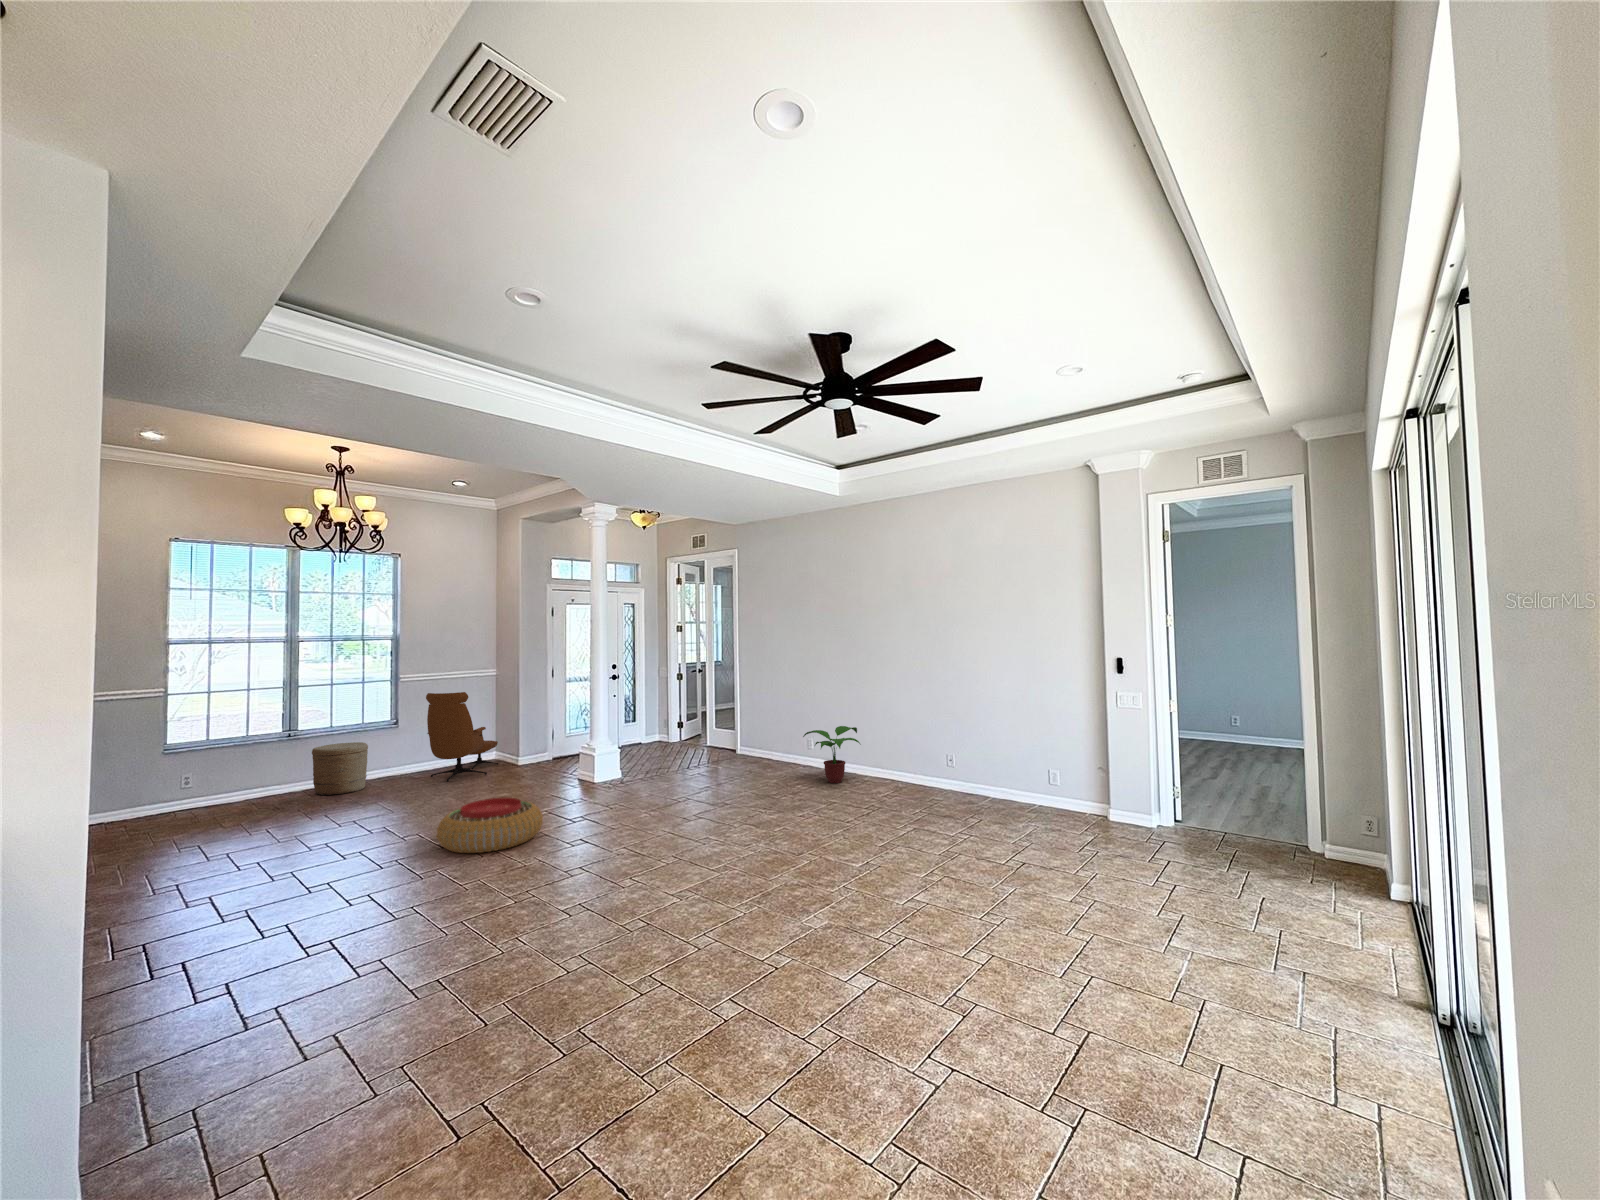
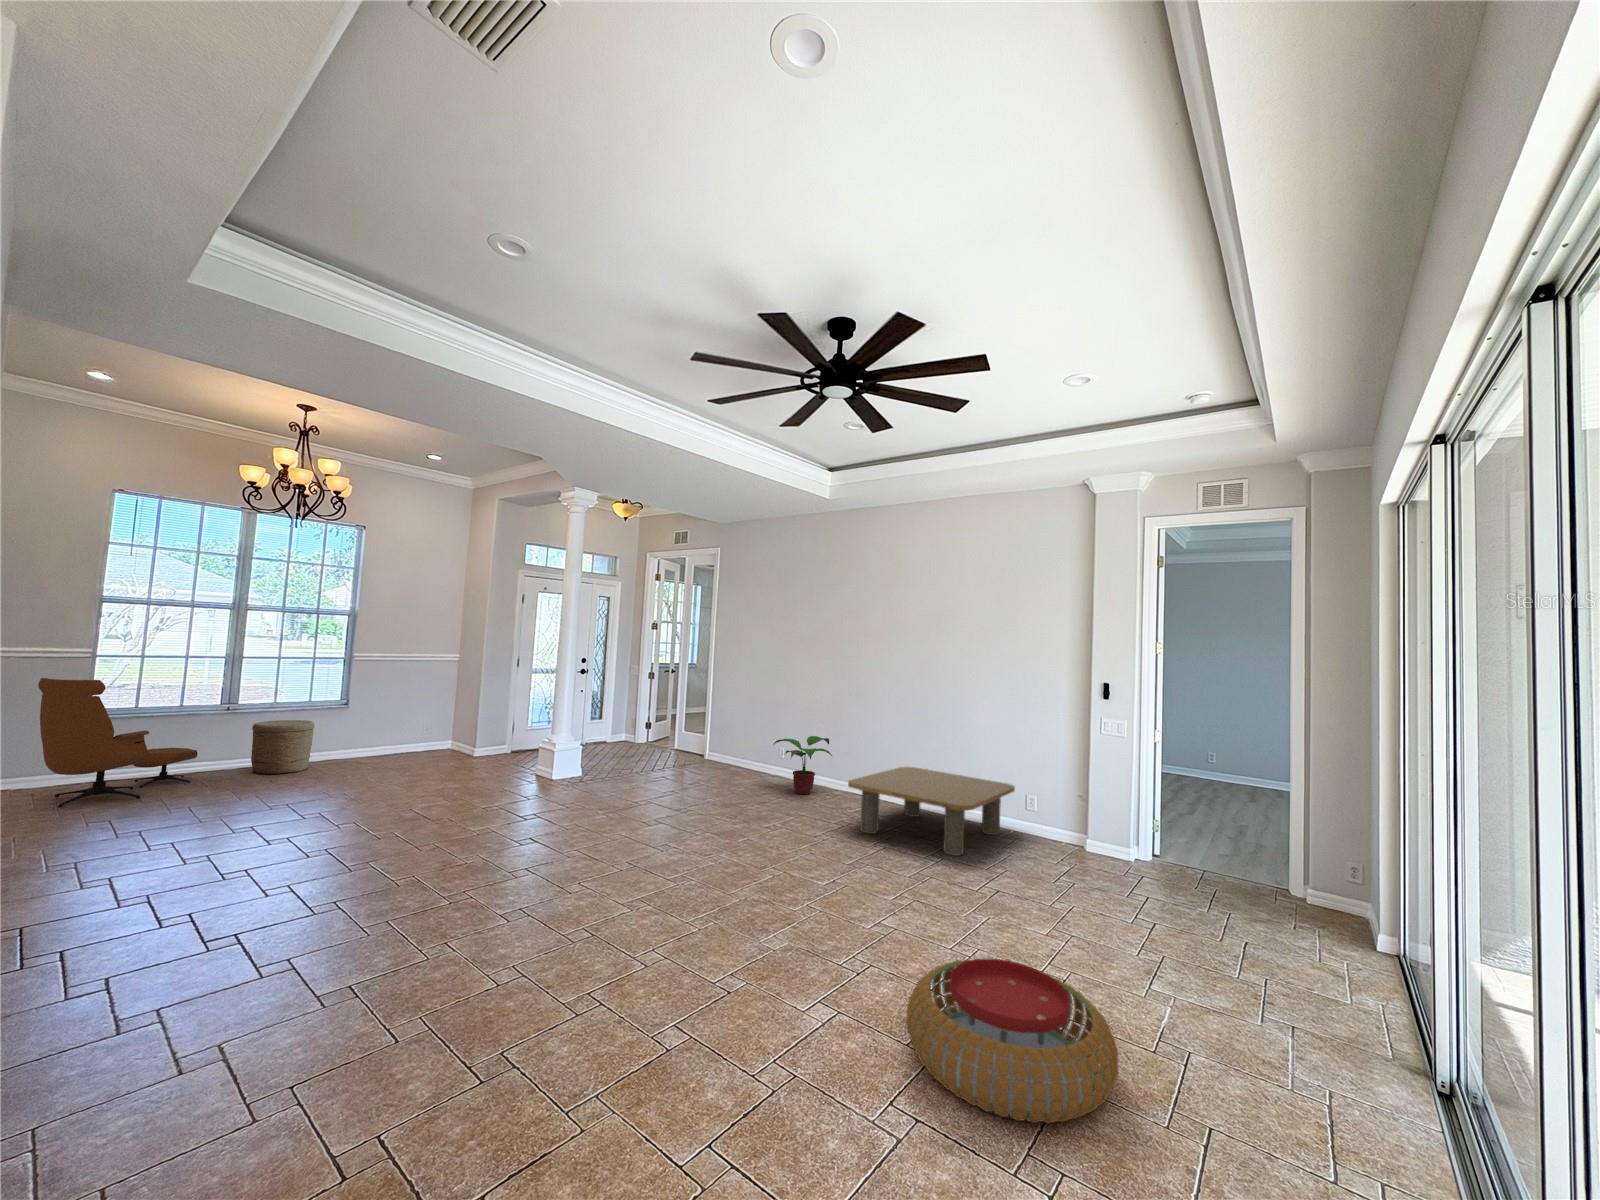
lounge chair: present [426,692,498,782] -> present [38,678,198,808]
coffee table: none [877,750,1040,833] -> present [848,767,1015,856]
pouf: present [437,798,543,853] -> present [906,959,1118,1123]

